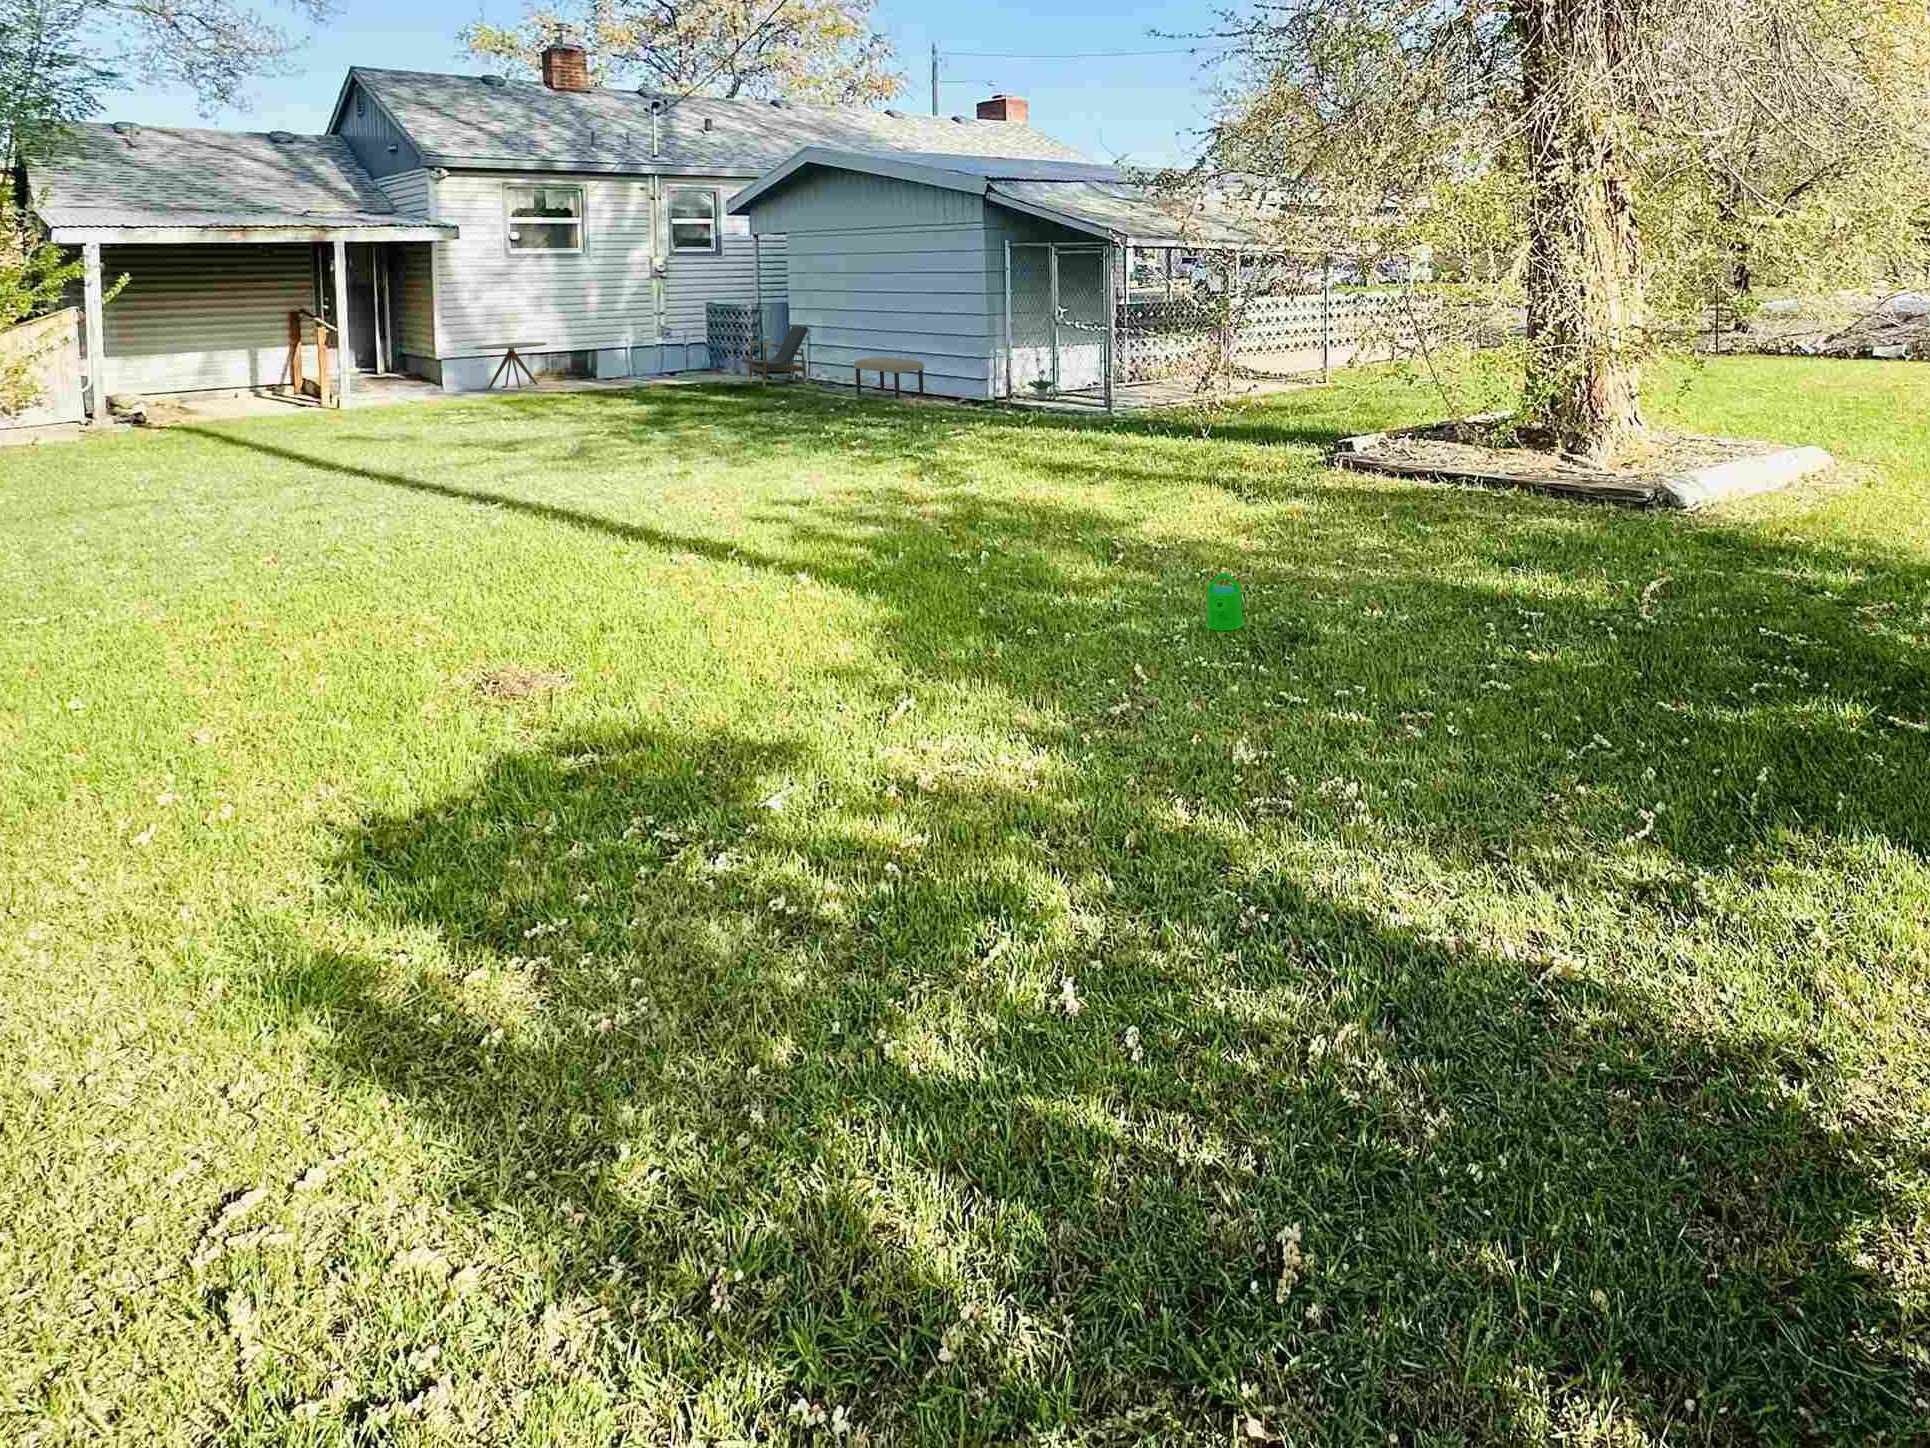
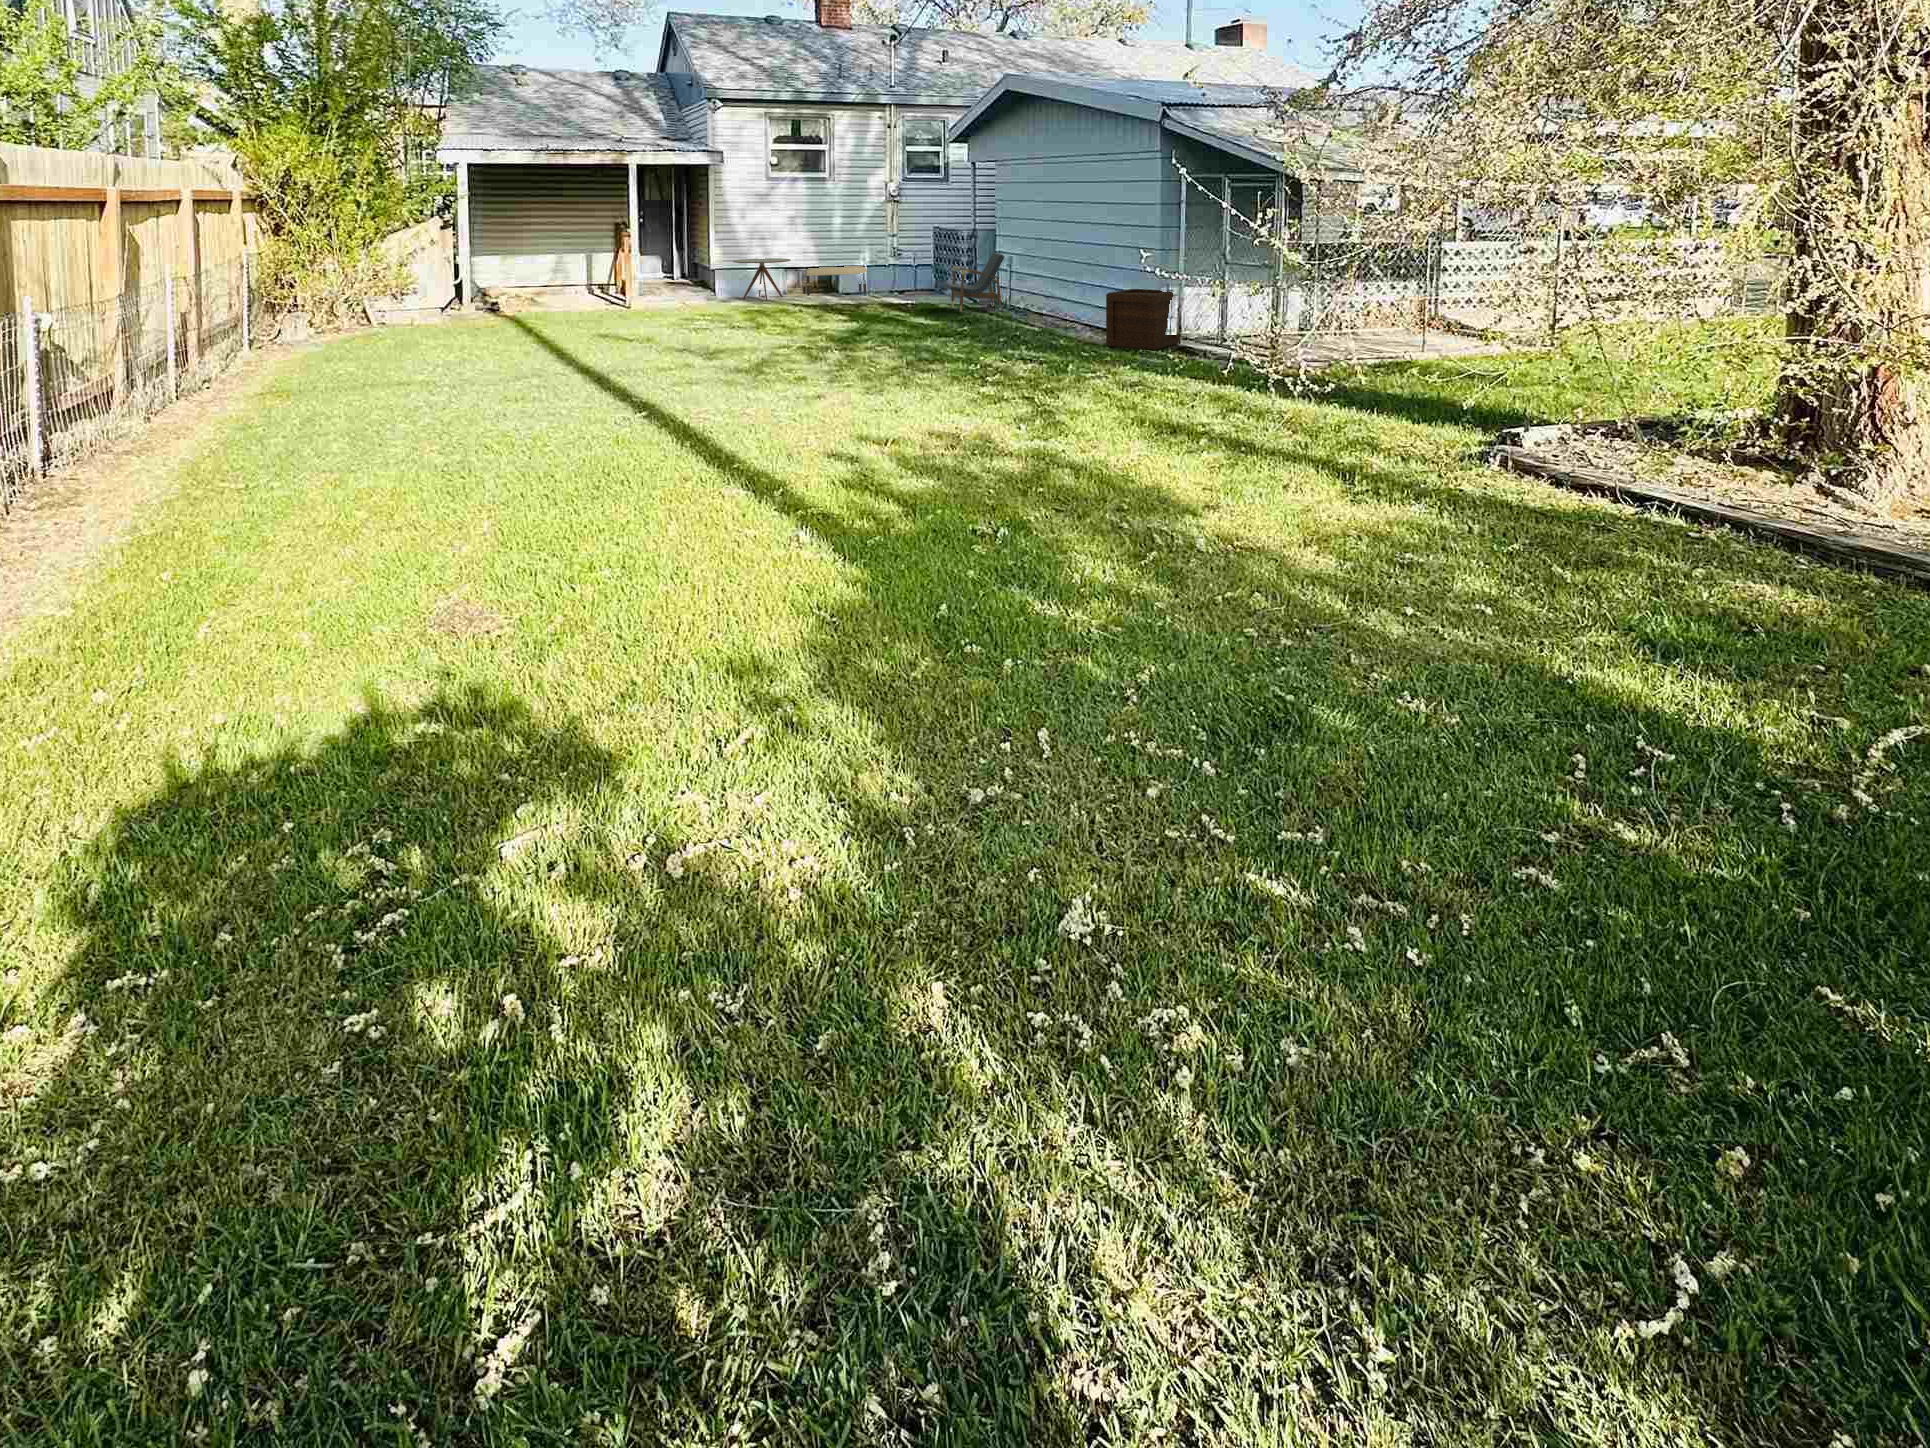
wooden crate: none [944,351,1014,407] -> present [1106,289,1179,350]
bench: present [854,357,924,399] -> present [803,265,867,296]
potted plant: present [1028,358,1056,399] -> none [1194,299,1228,344]
watering can: present [1204,573,1245,631] -> none [1167,614,1222,693]

